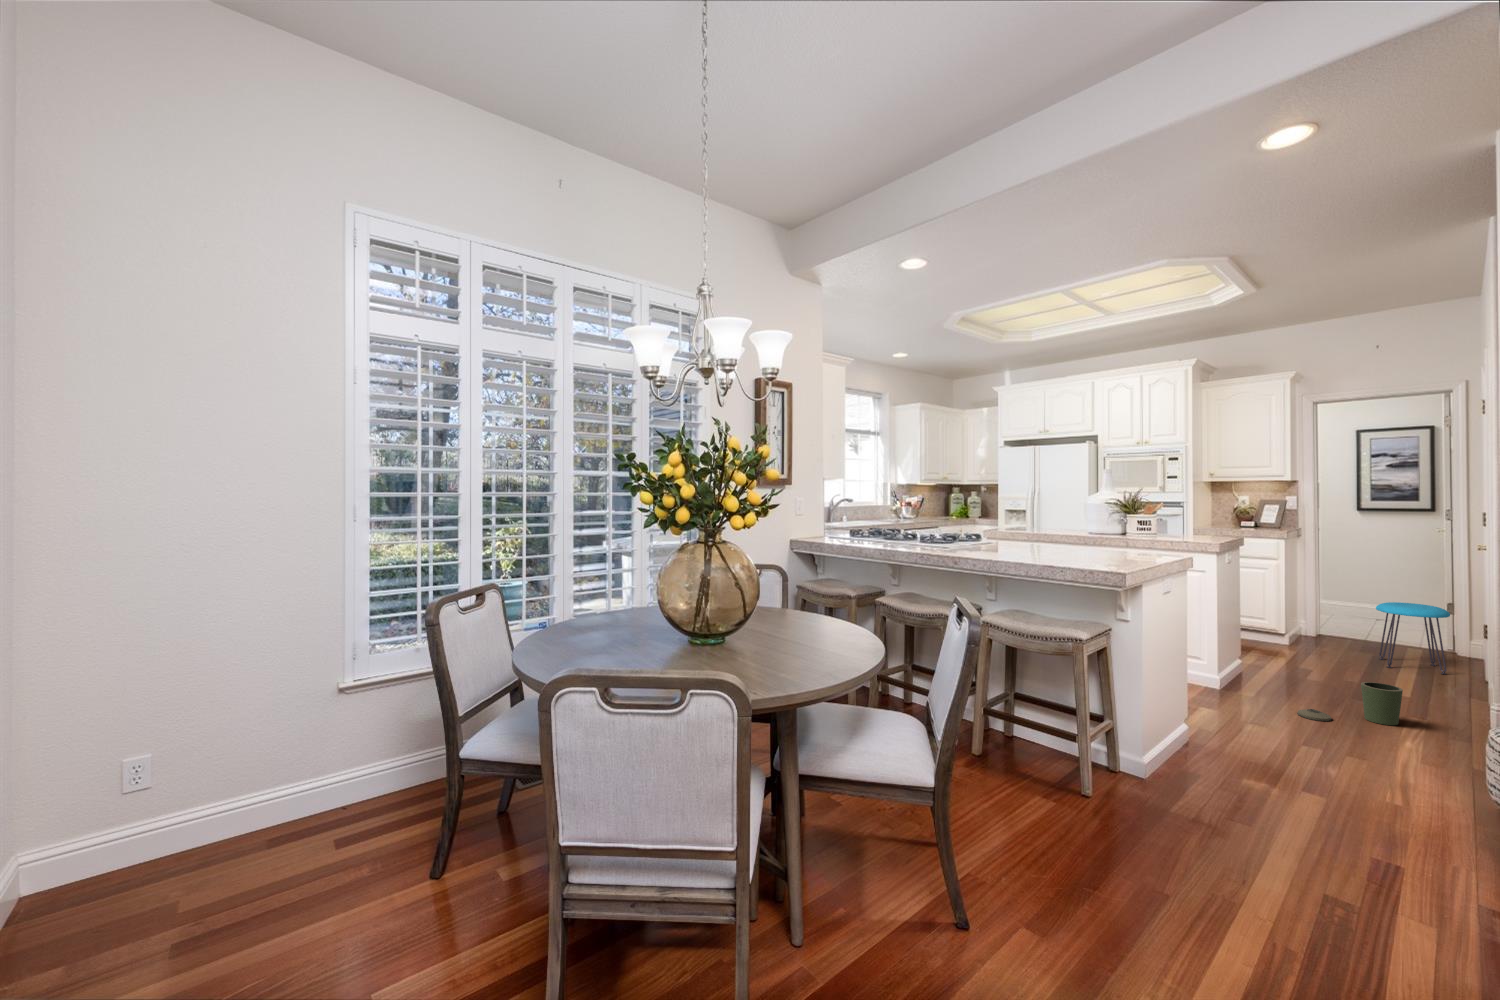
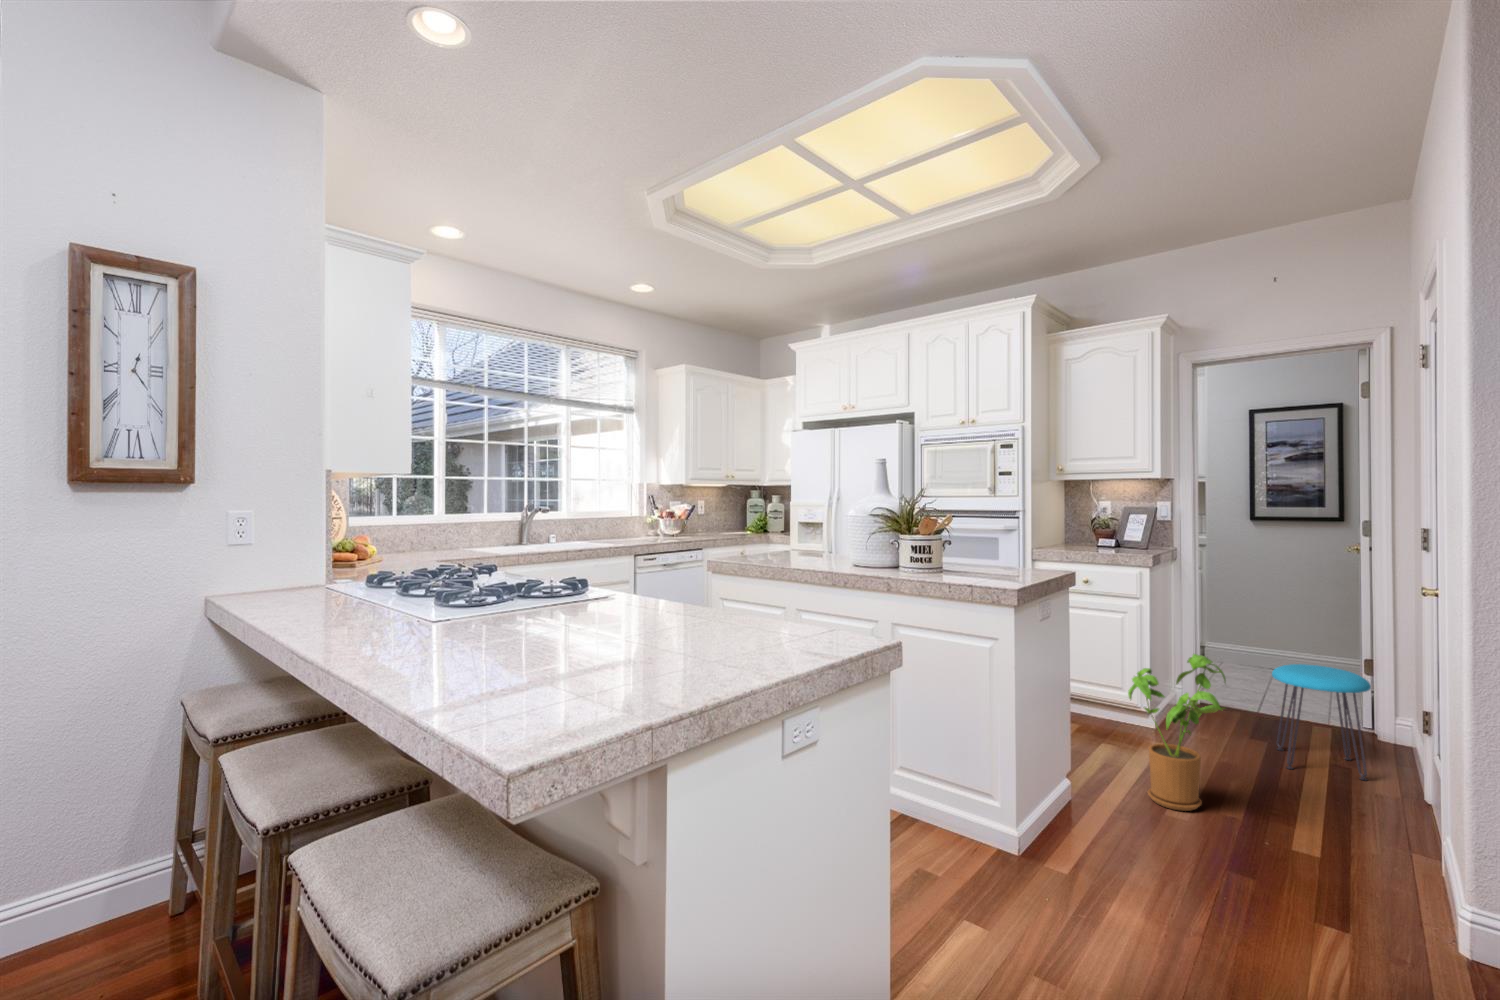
house plant: none [1275,587,1346,681] -> present [1128,654,1226,811]
trash can: present [1297,682,1403,725] -> none [1140,848,1312,939]

